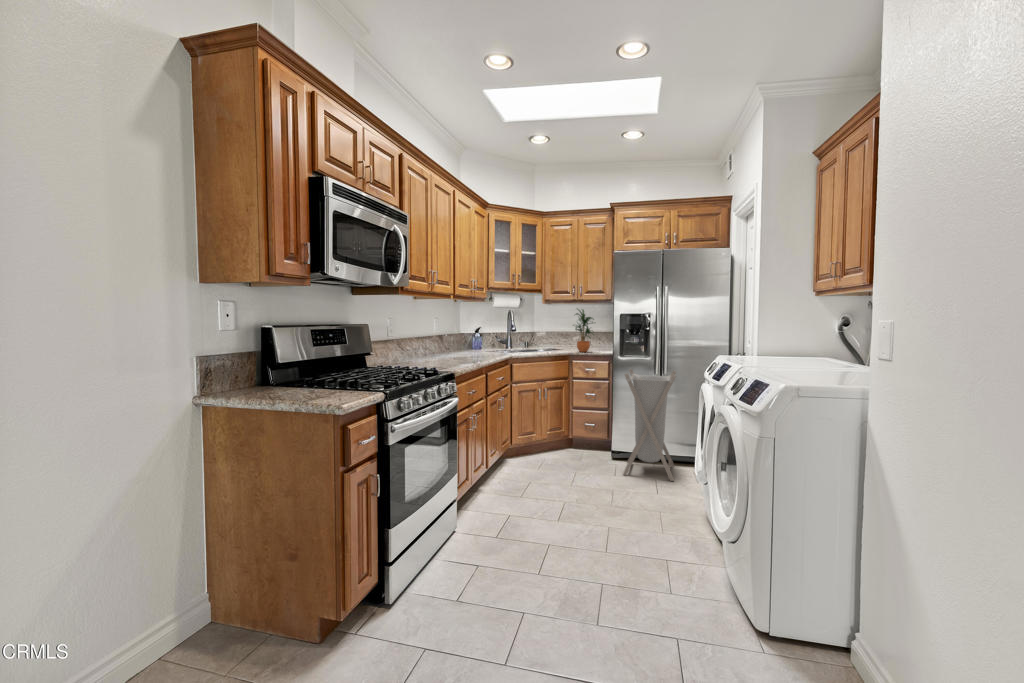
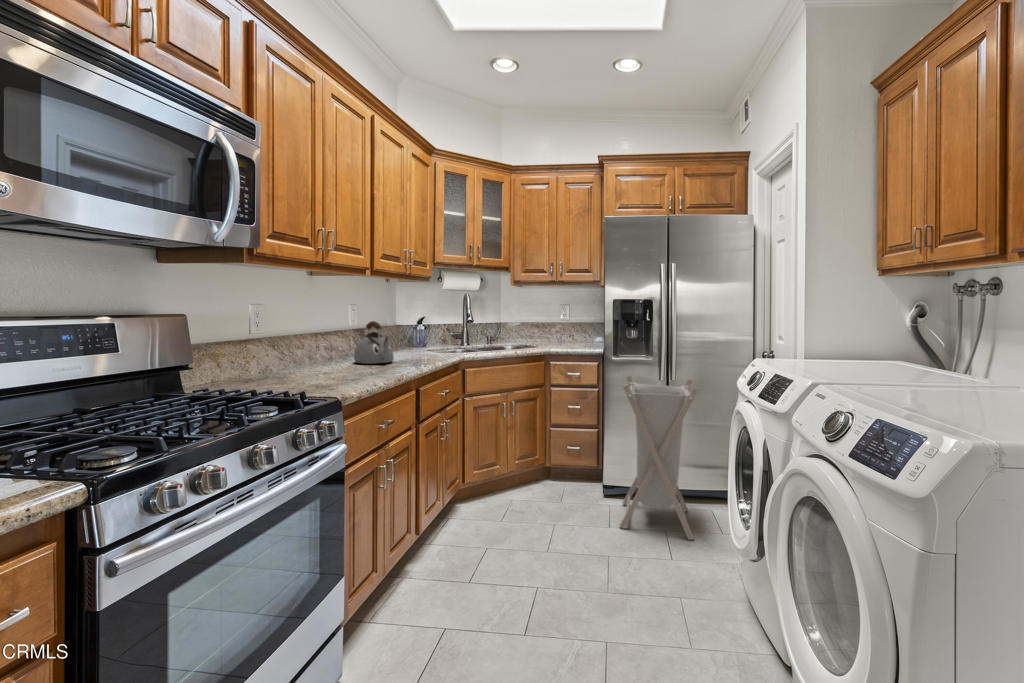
potted plant: present [576,309,594,352] -> none [548,292,583,351]
kettle: none [442,329,468,357] -> present [354,321,394,364]

